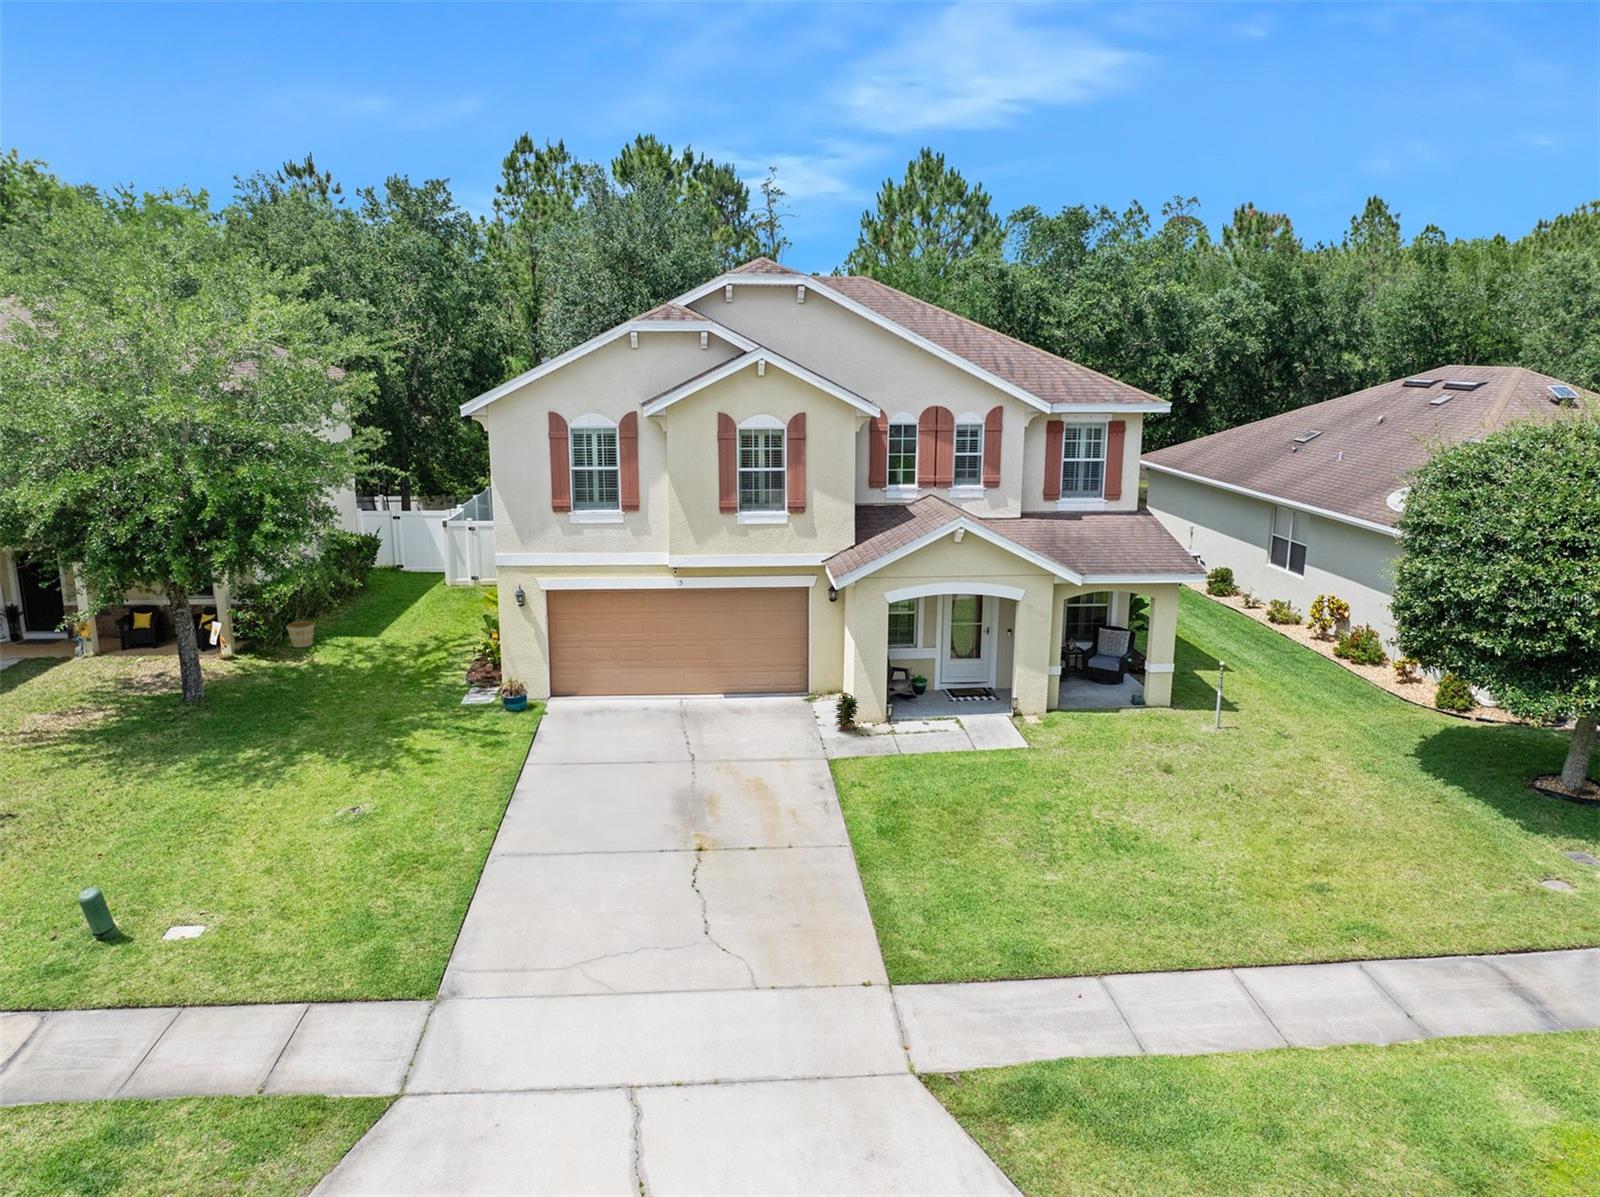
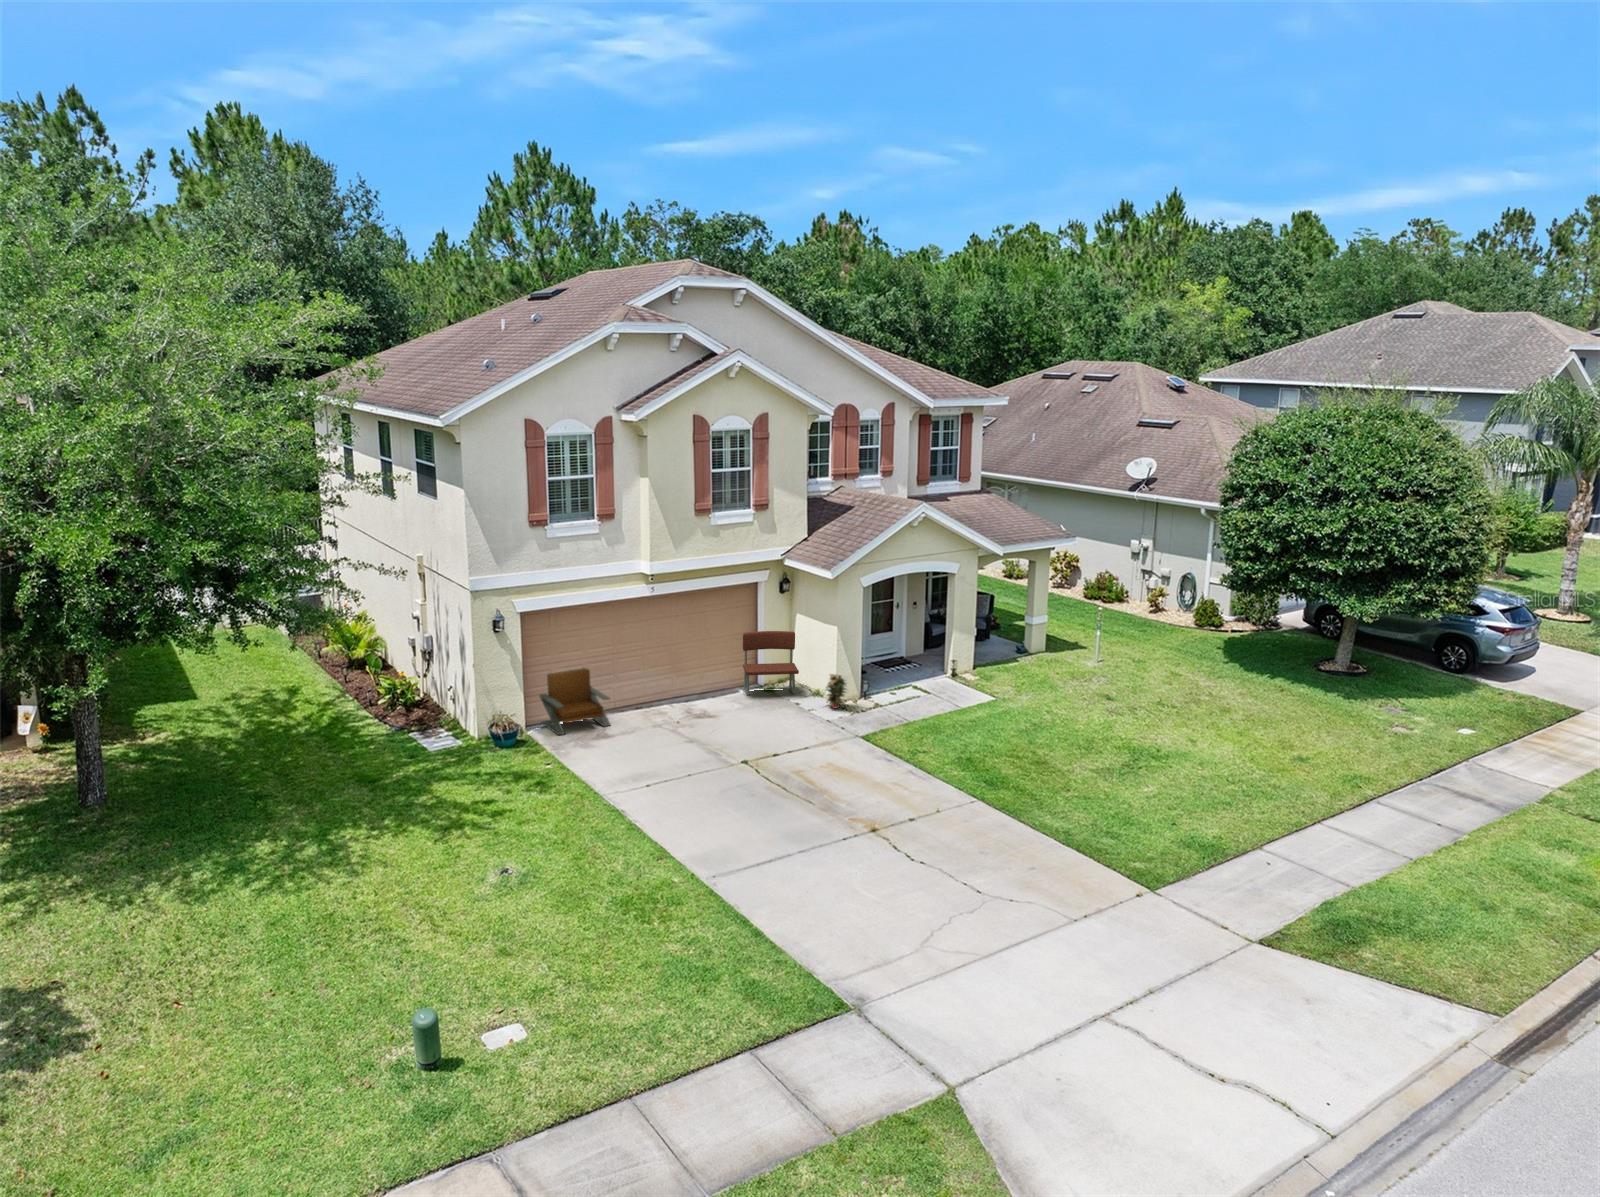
wooden bucket: present [287,621,315,648] -> none [100,690,139,724]
bench: none [774,638,836,708] -> present [743,631,799,696]
lounge chair: none [562,652,621,711] -> present [540,668,611,735]

